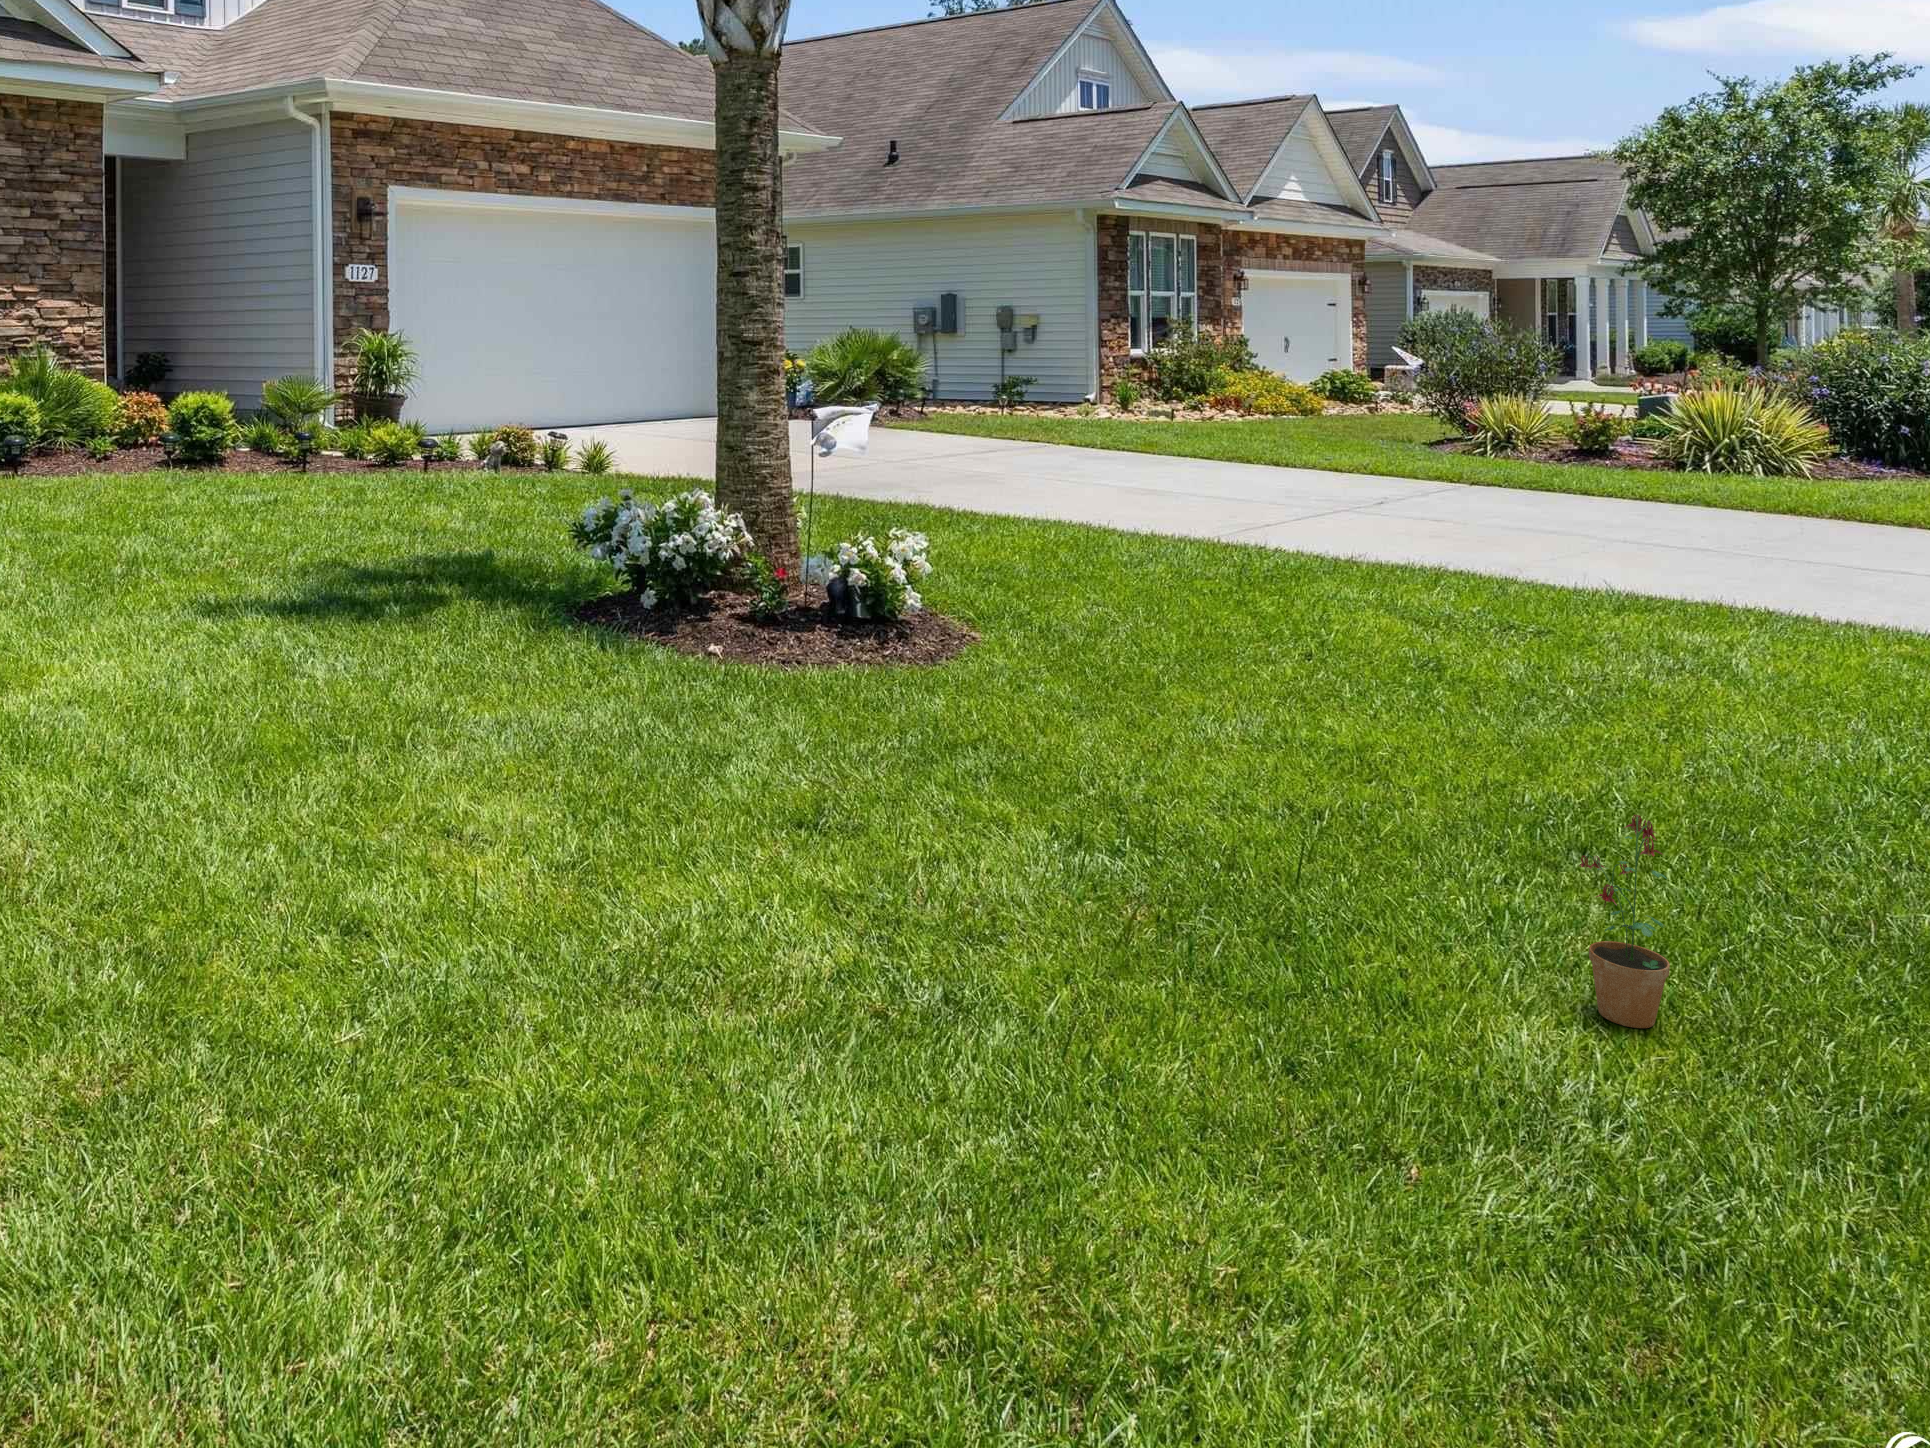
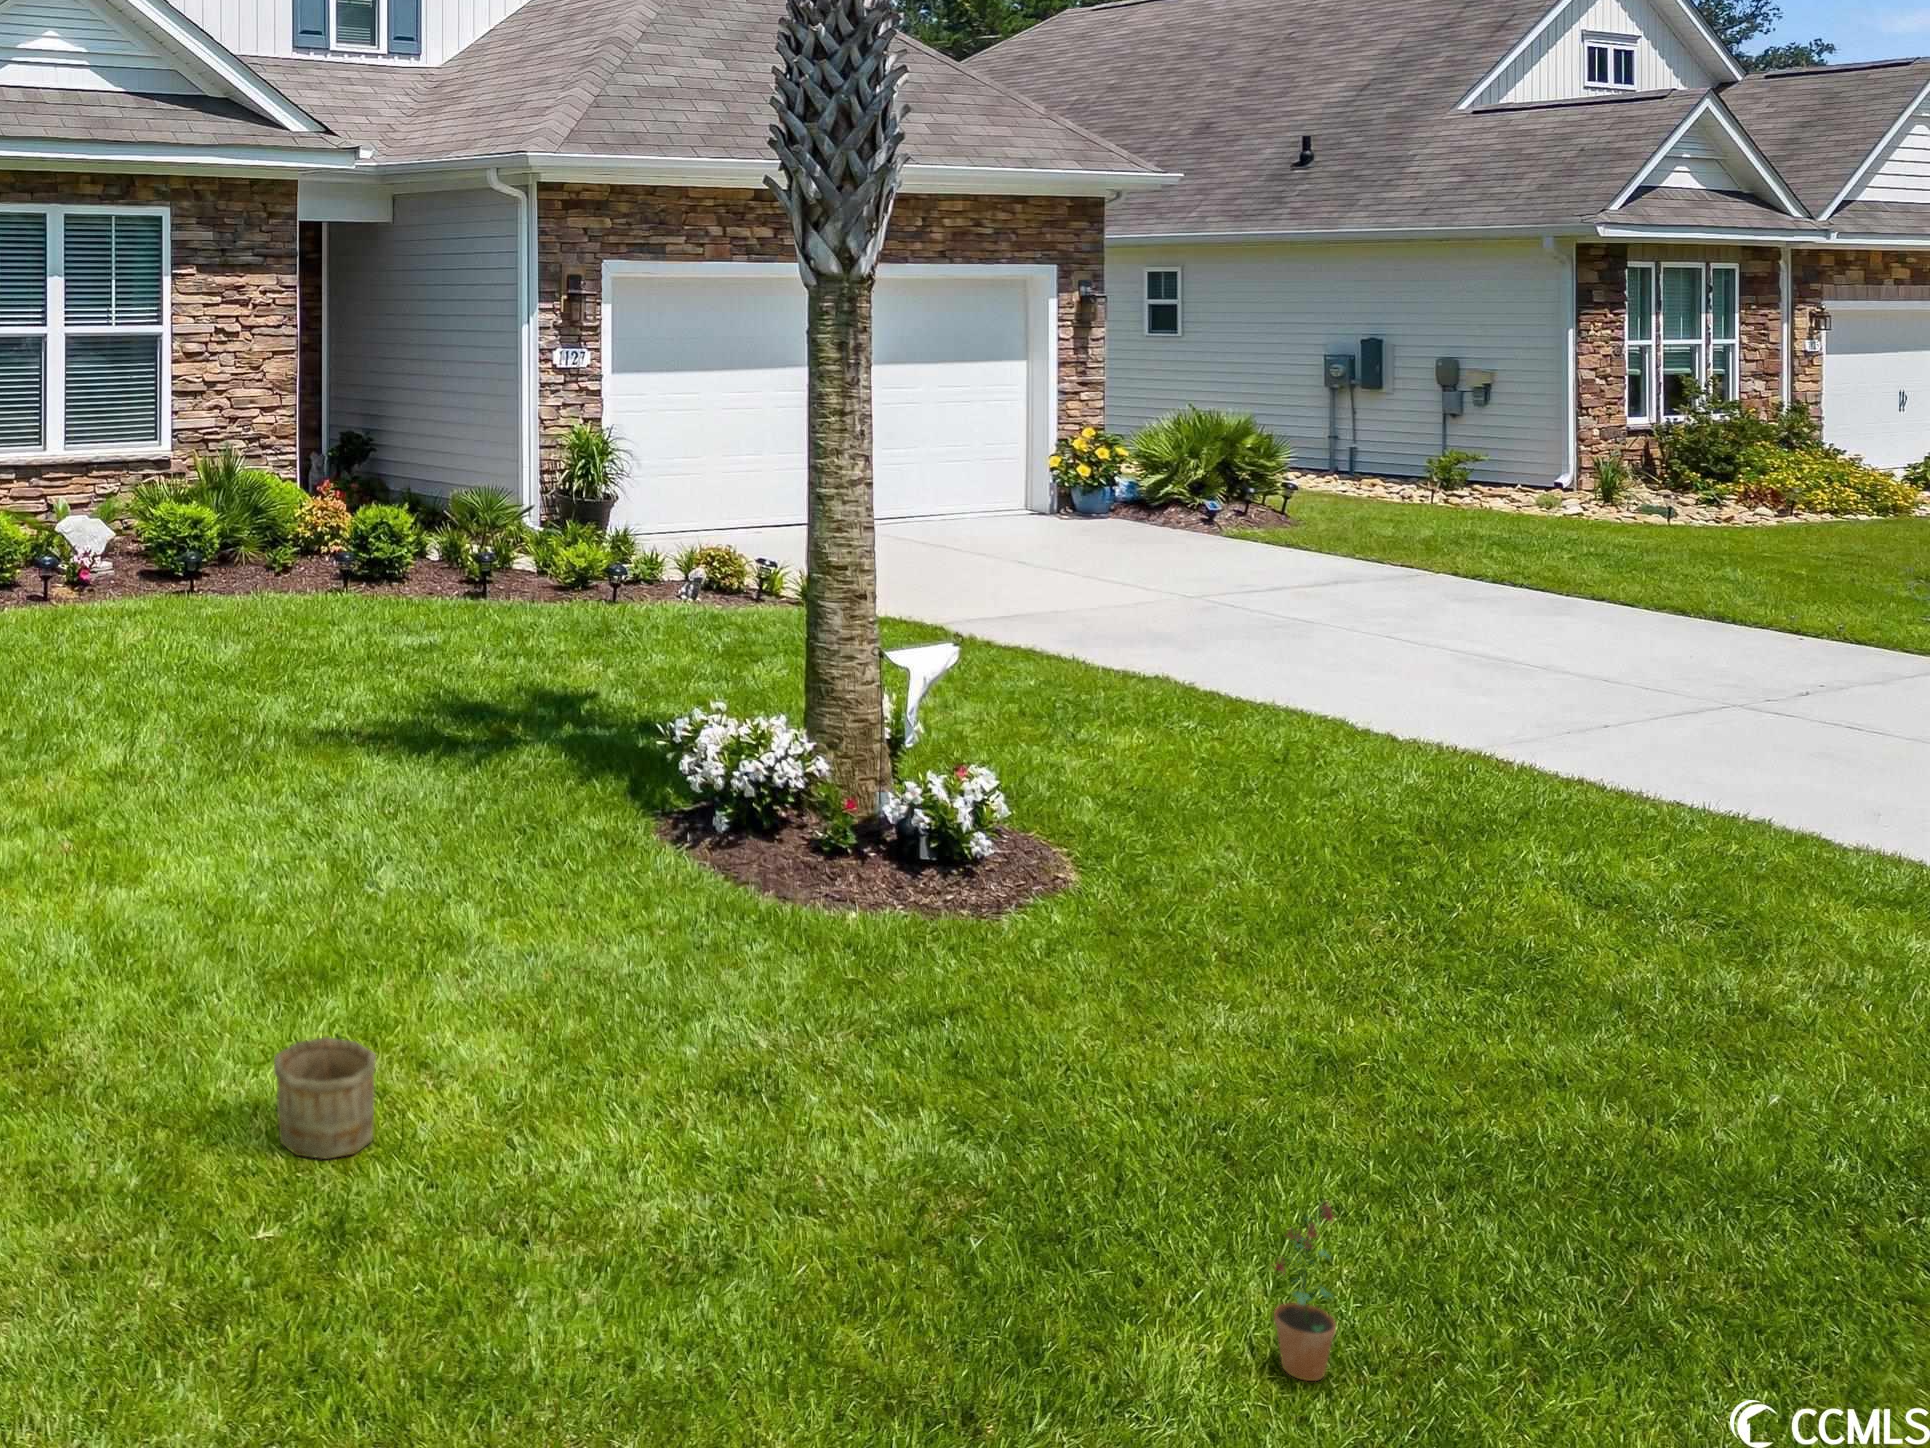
wooden bucket: none [305,787,440,933] -> present [274,1037,376,1159]

